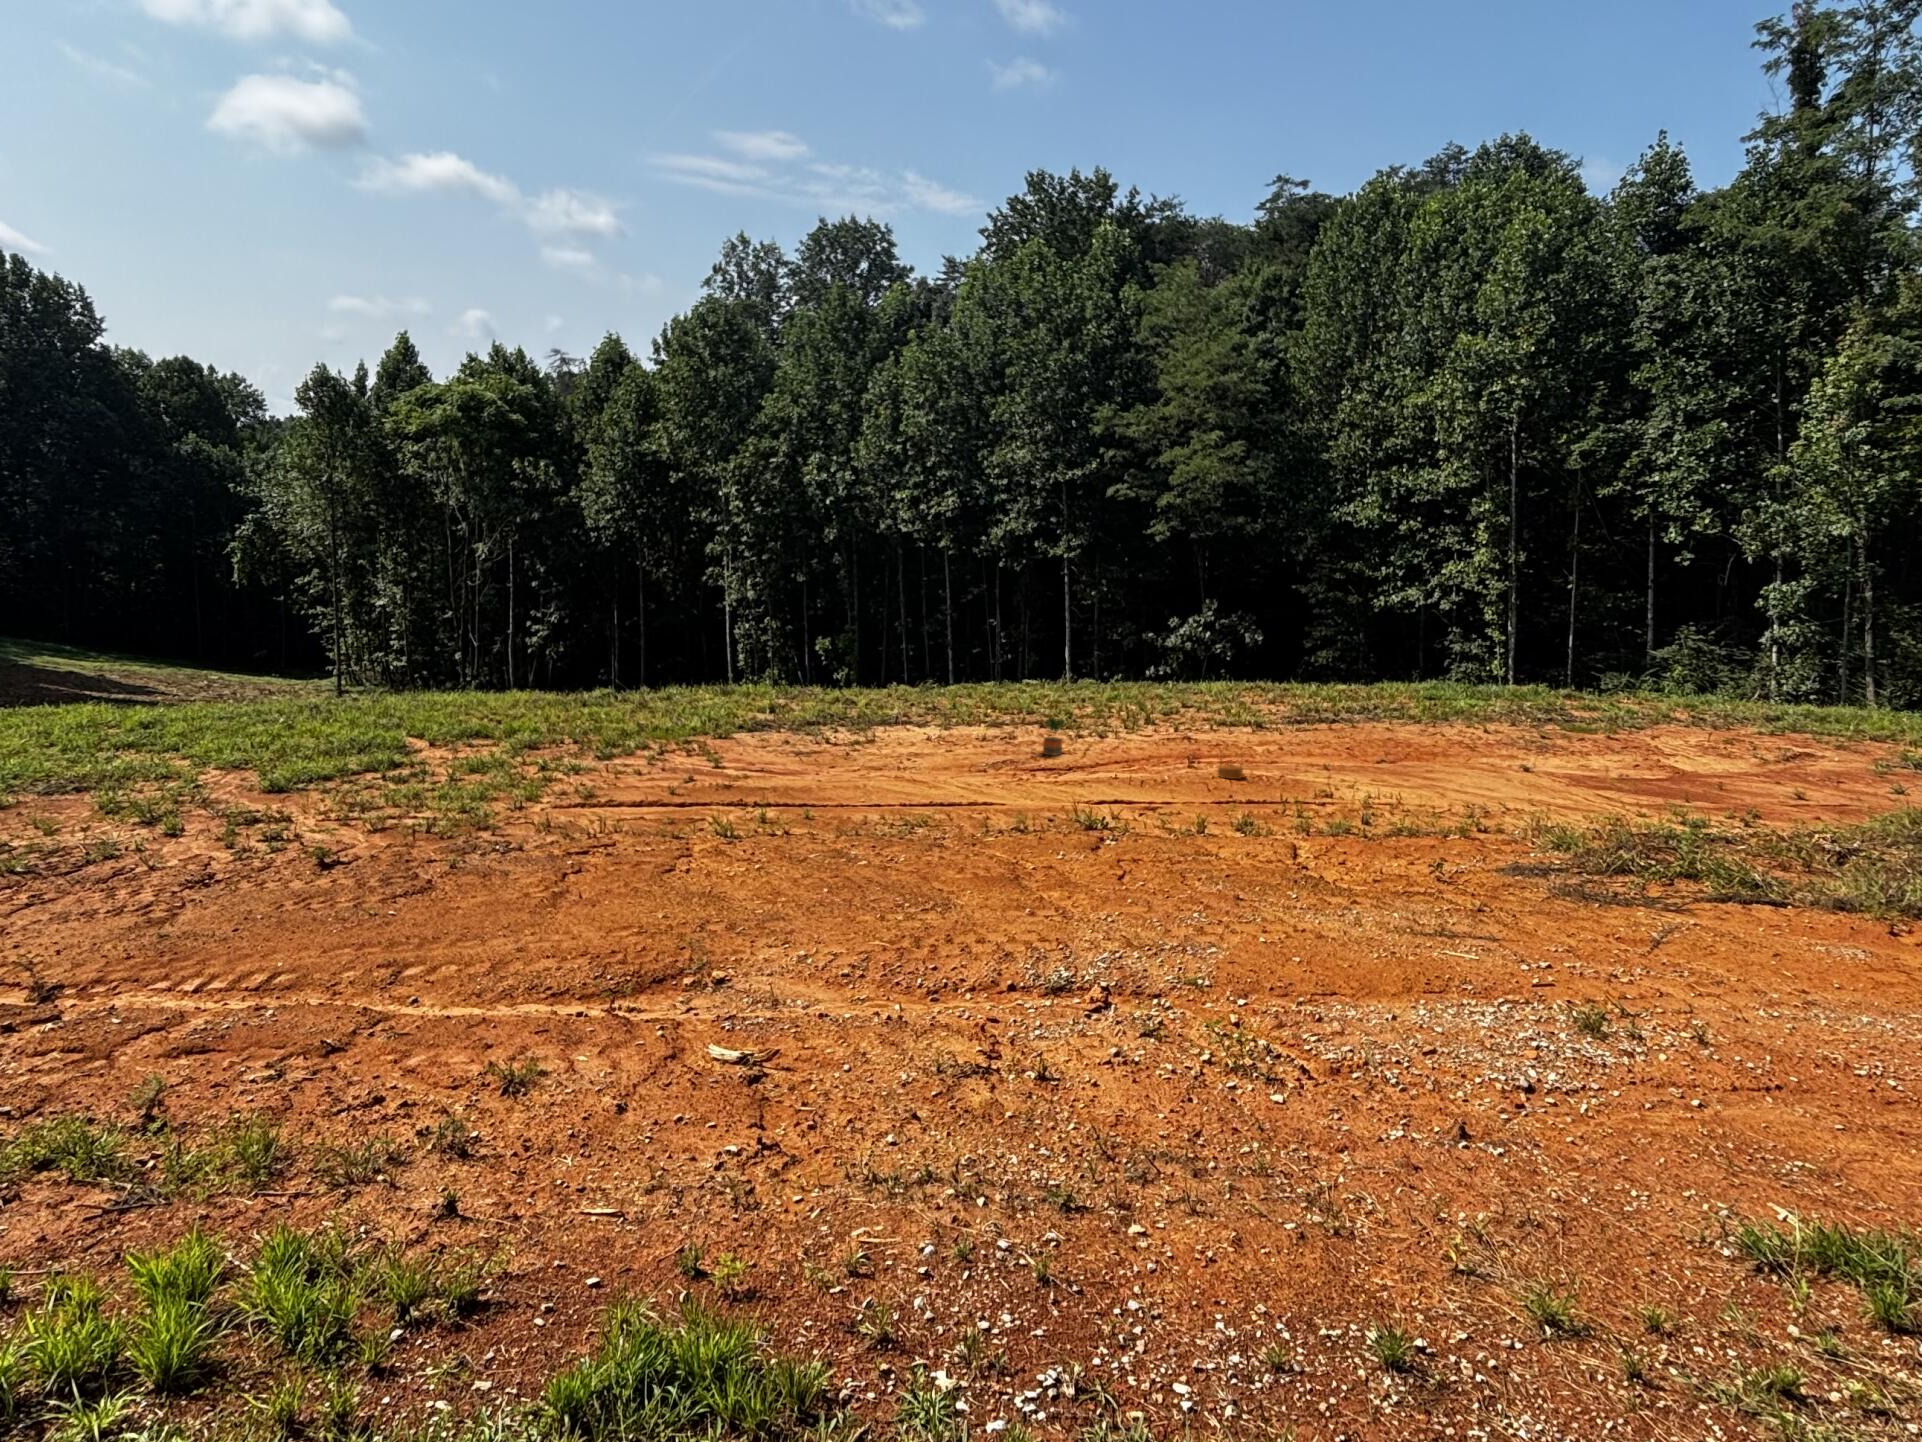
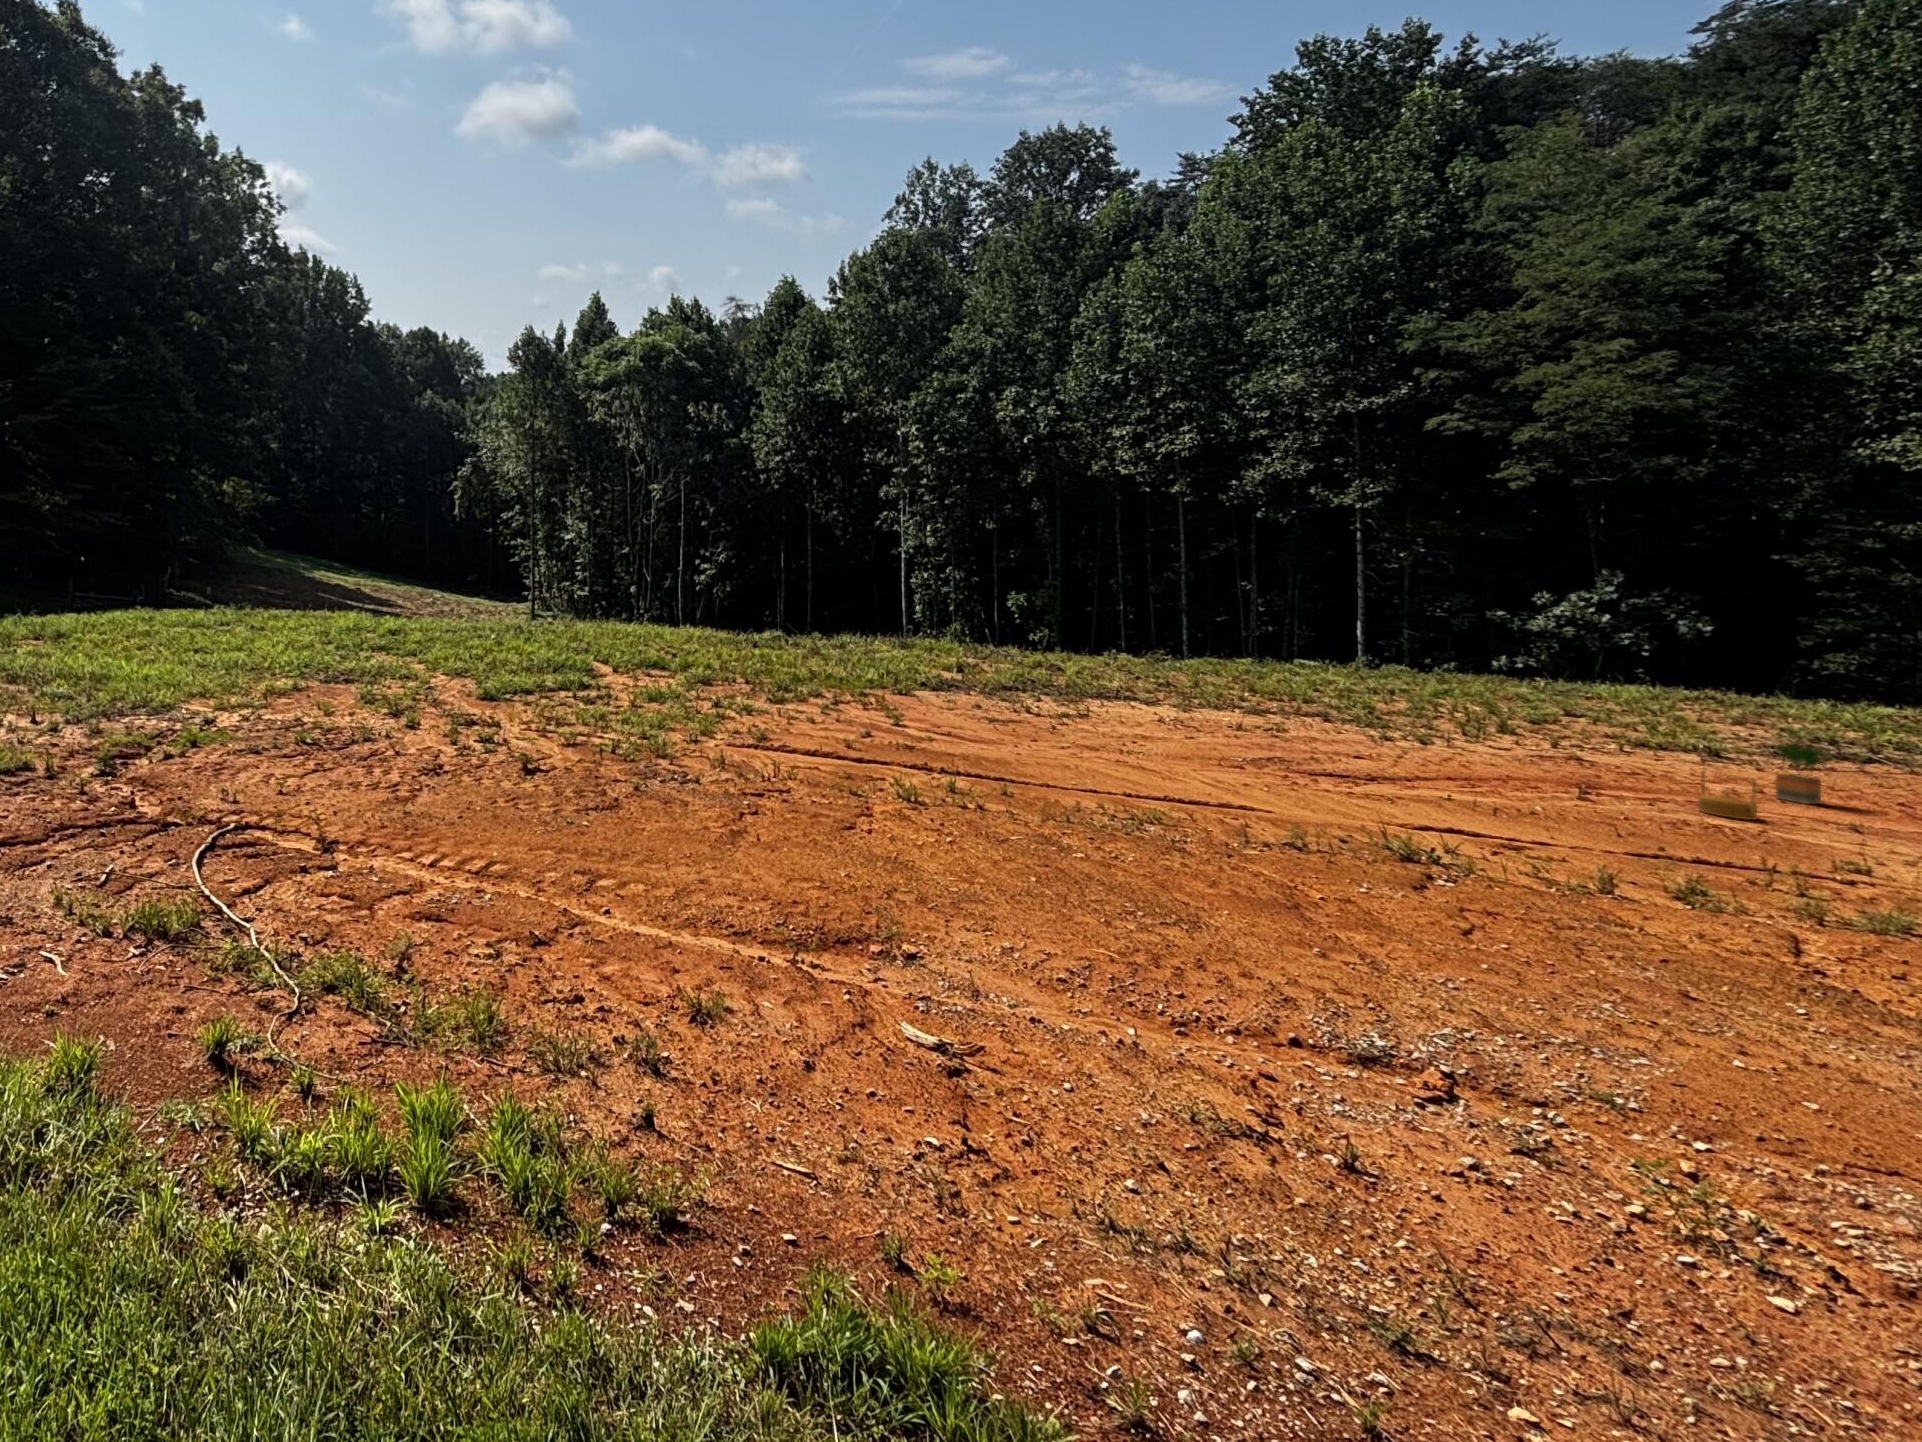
potted tree: present [1043,718,1067,756] -> present [1776,744,1831,804]

